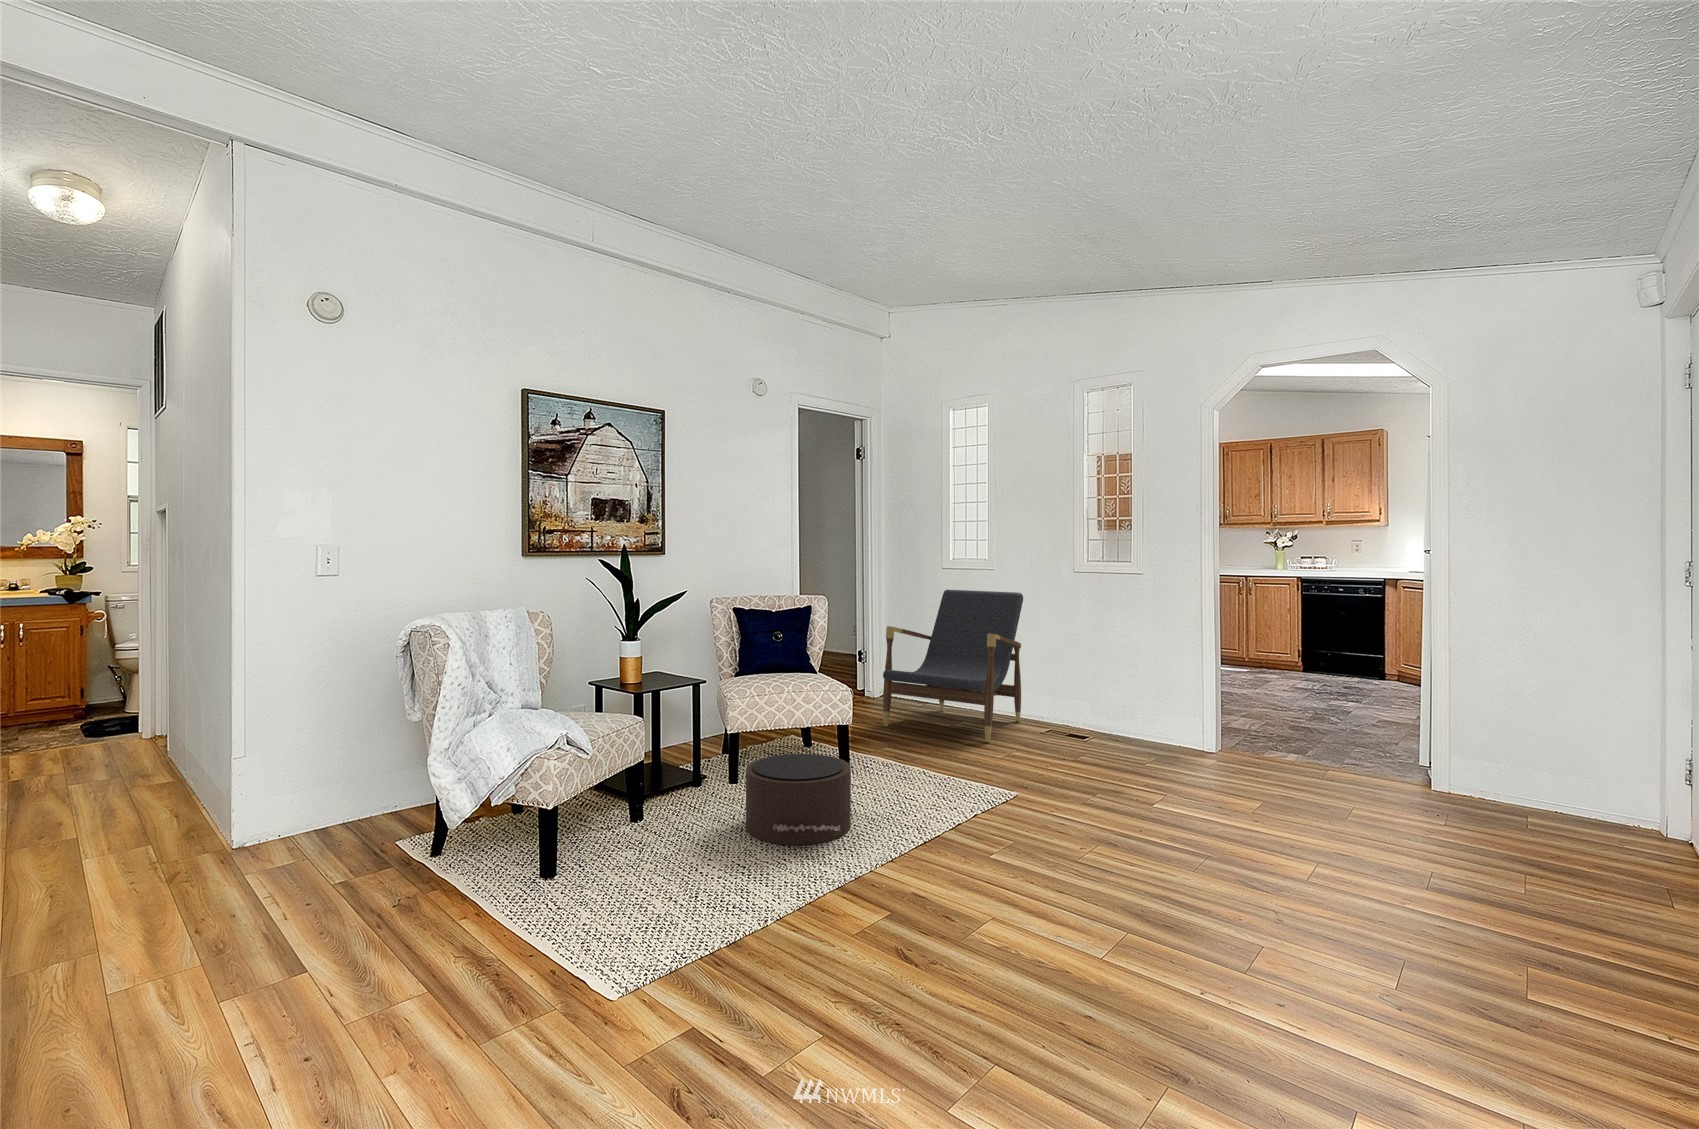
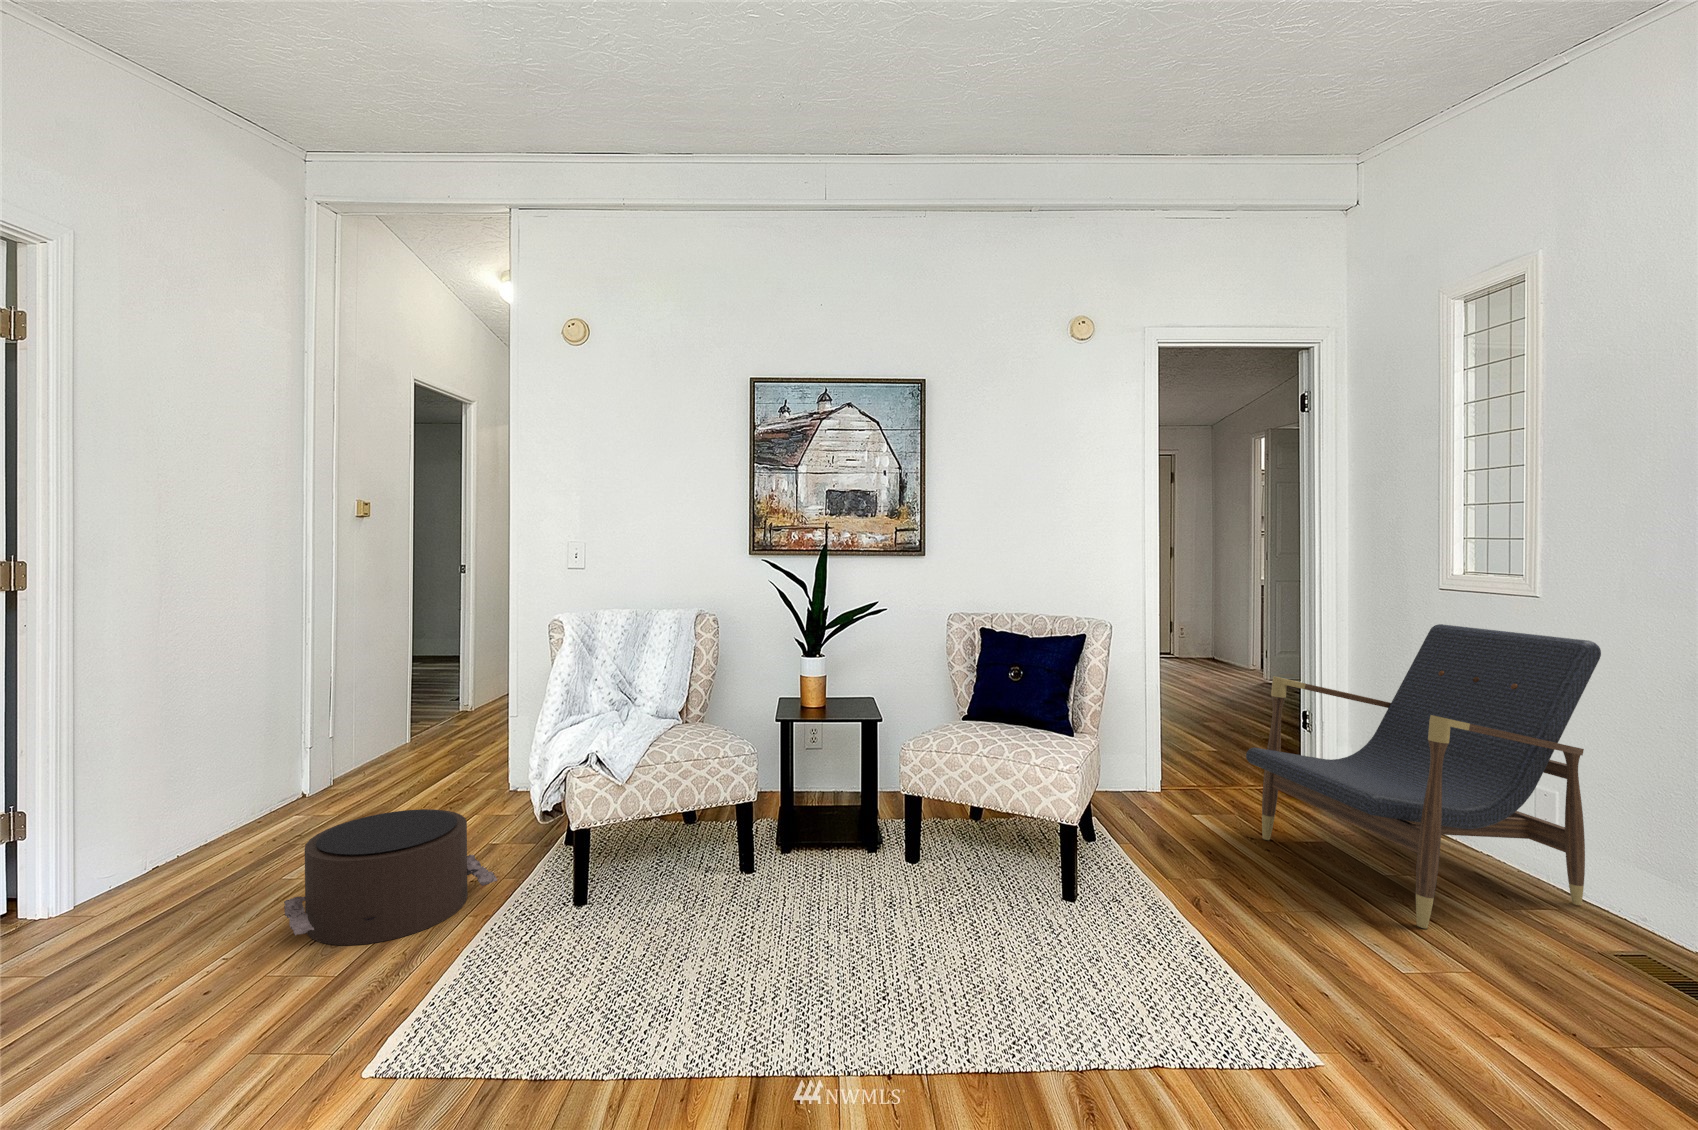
pouf: present [746,754,851,845] -> present [284,809,497,945]

